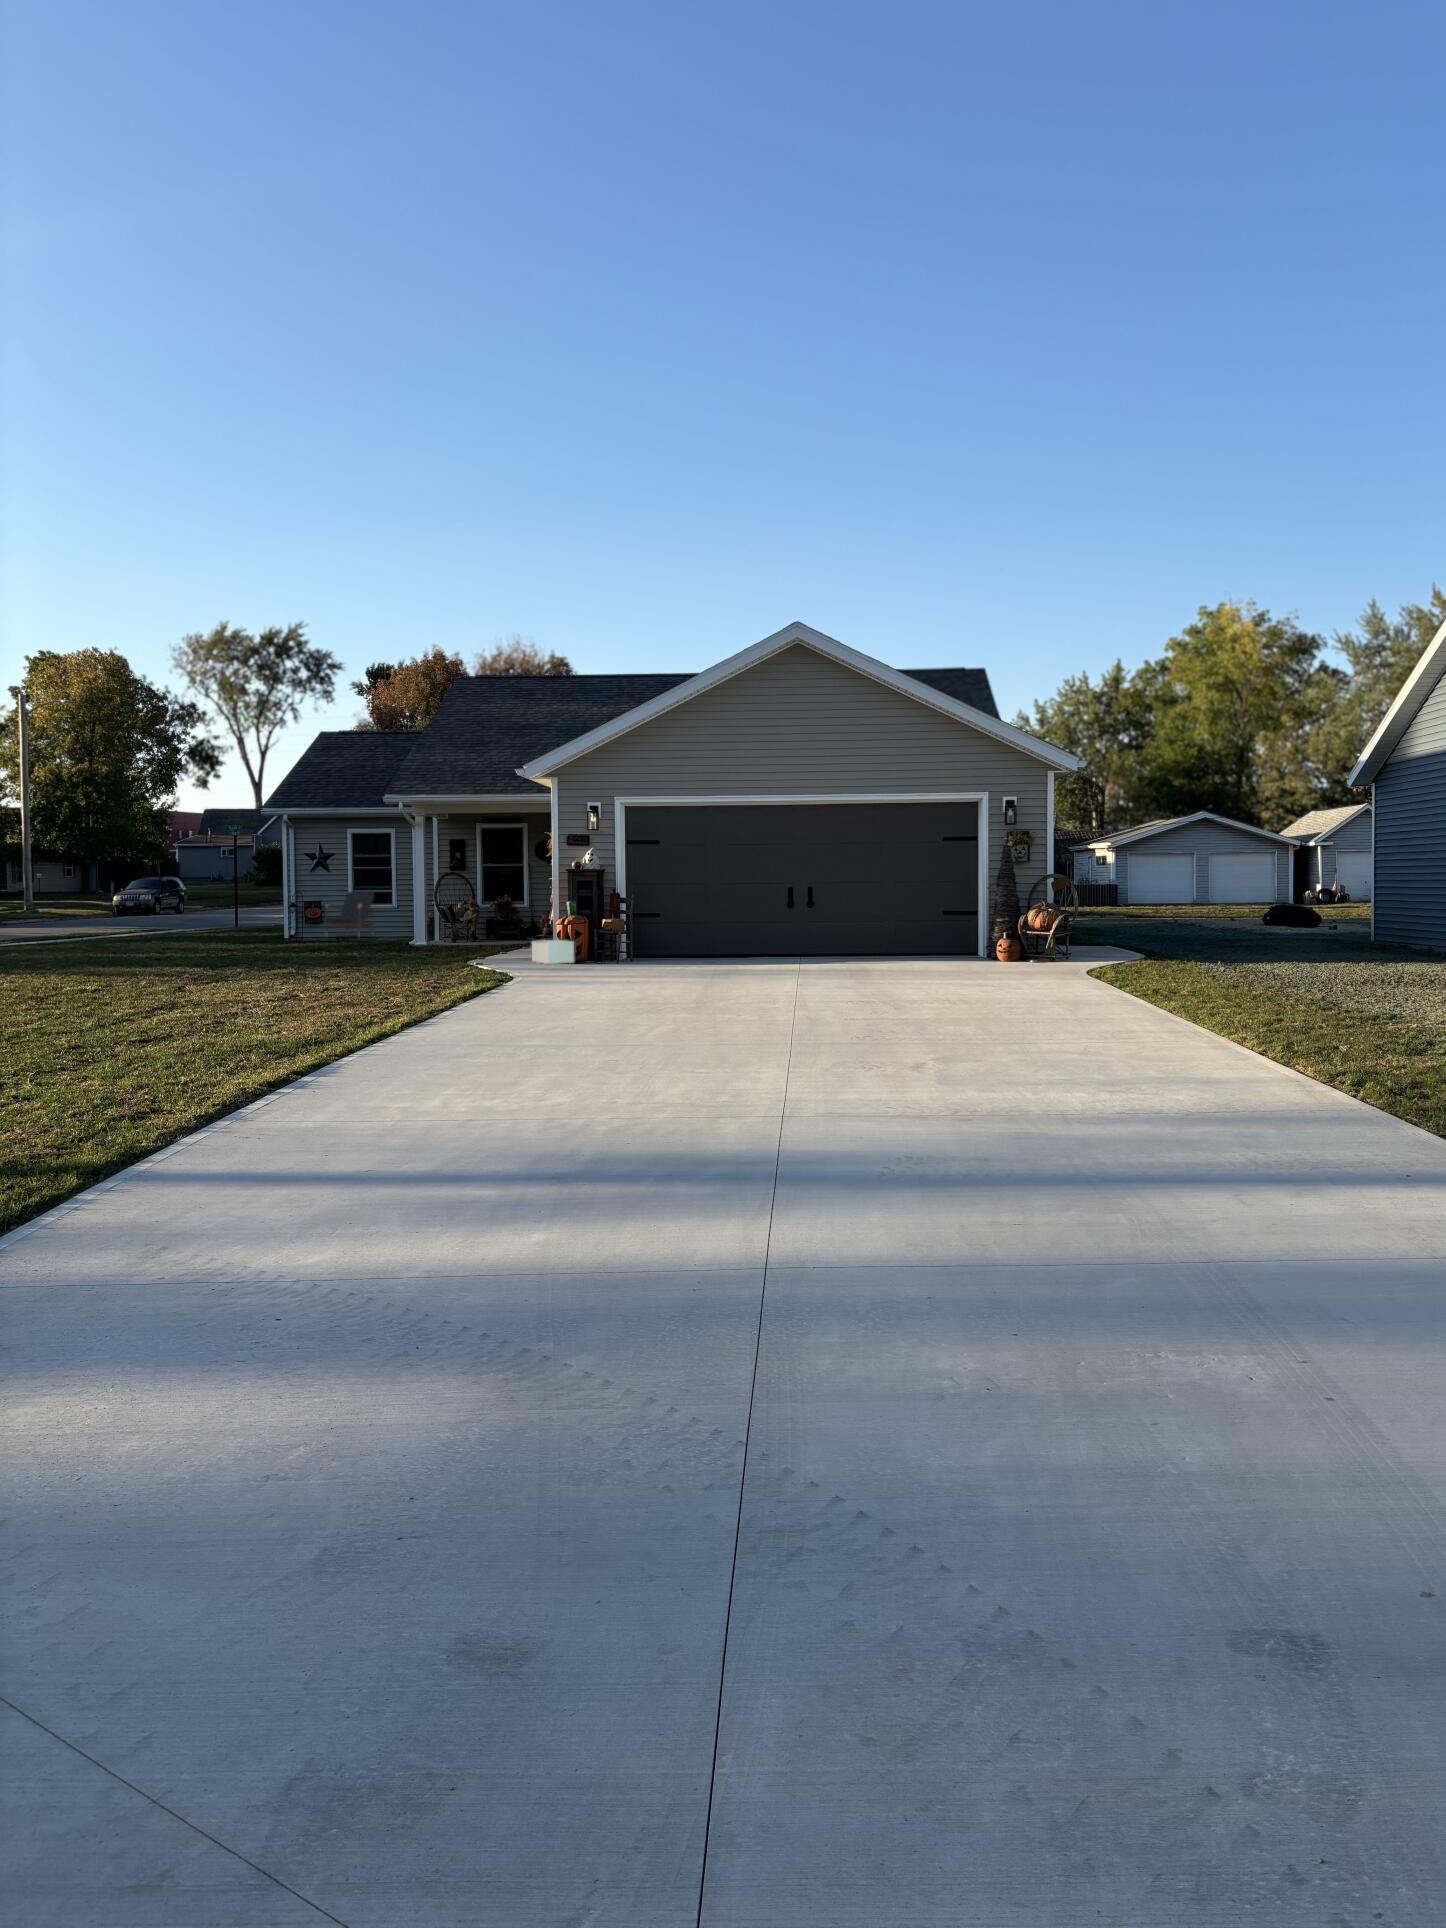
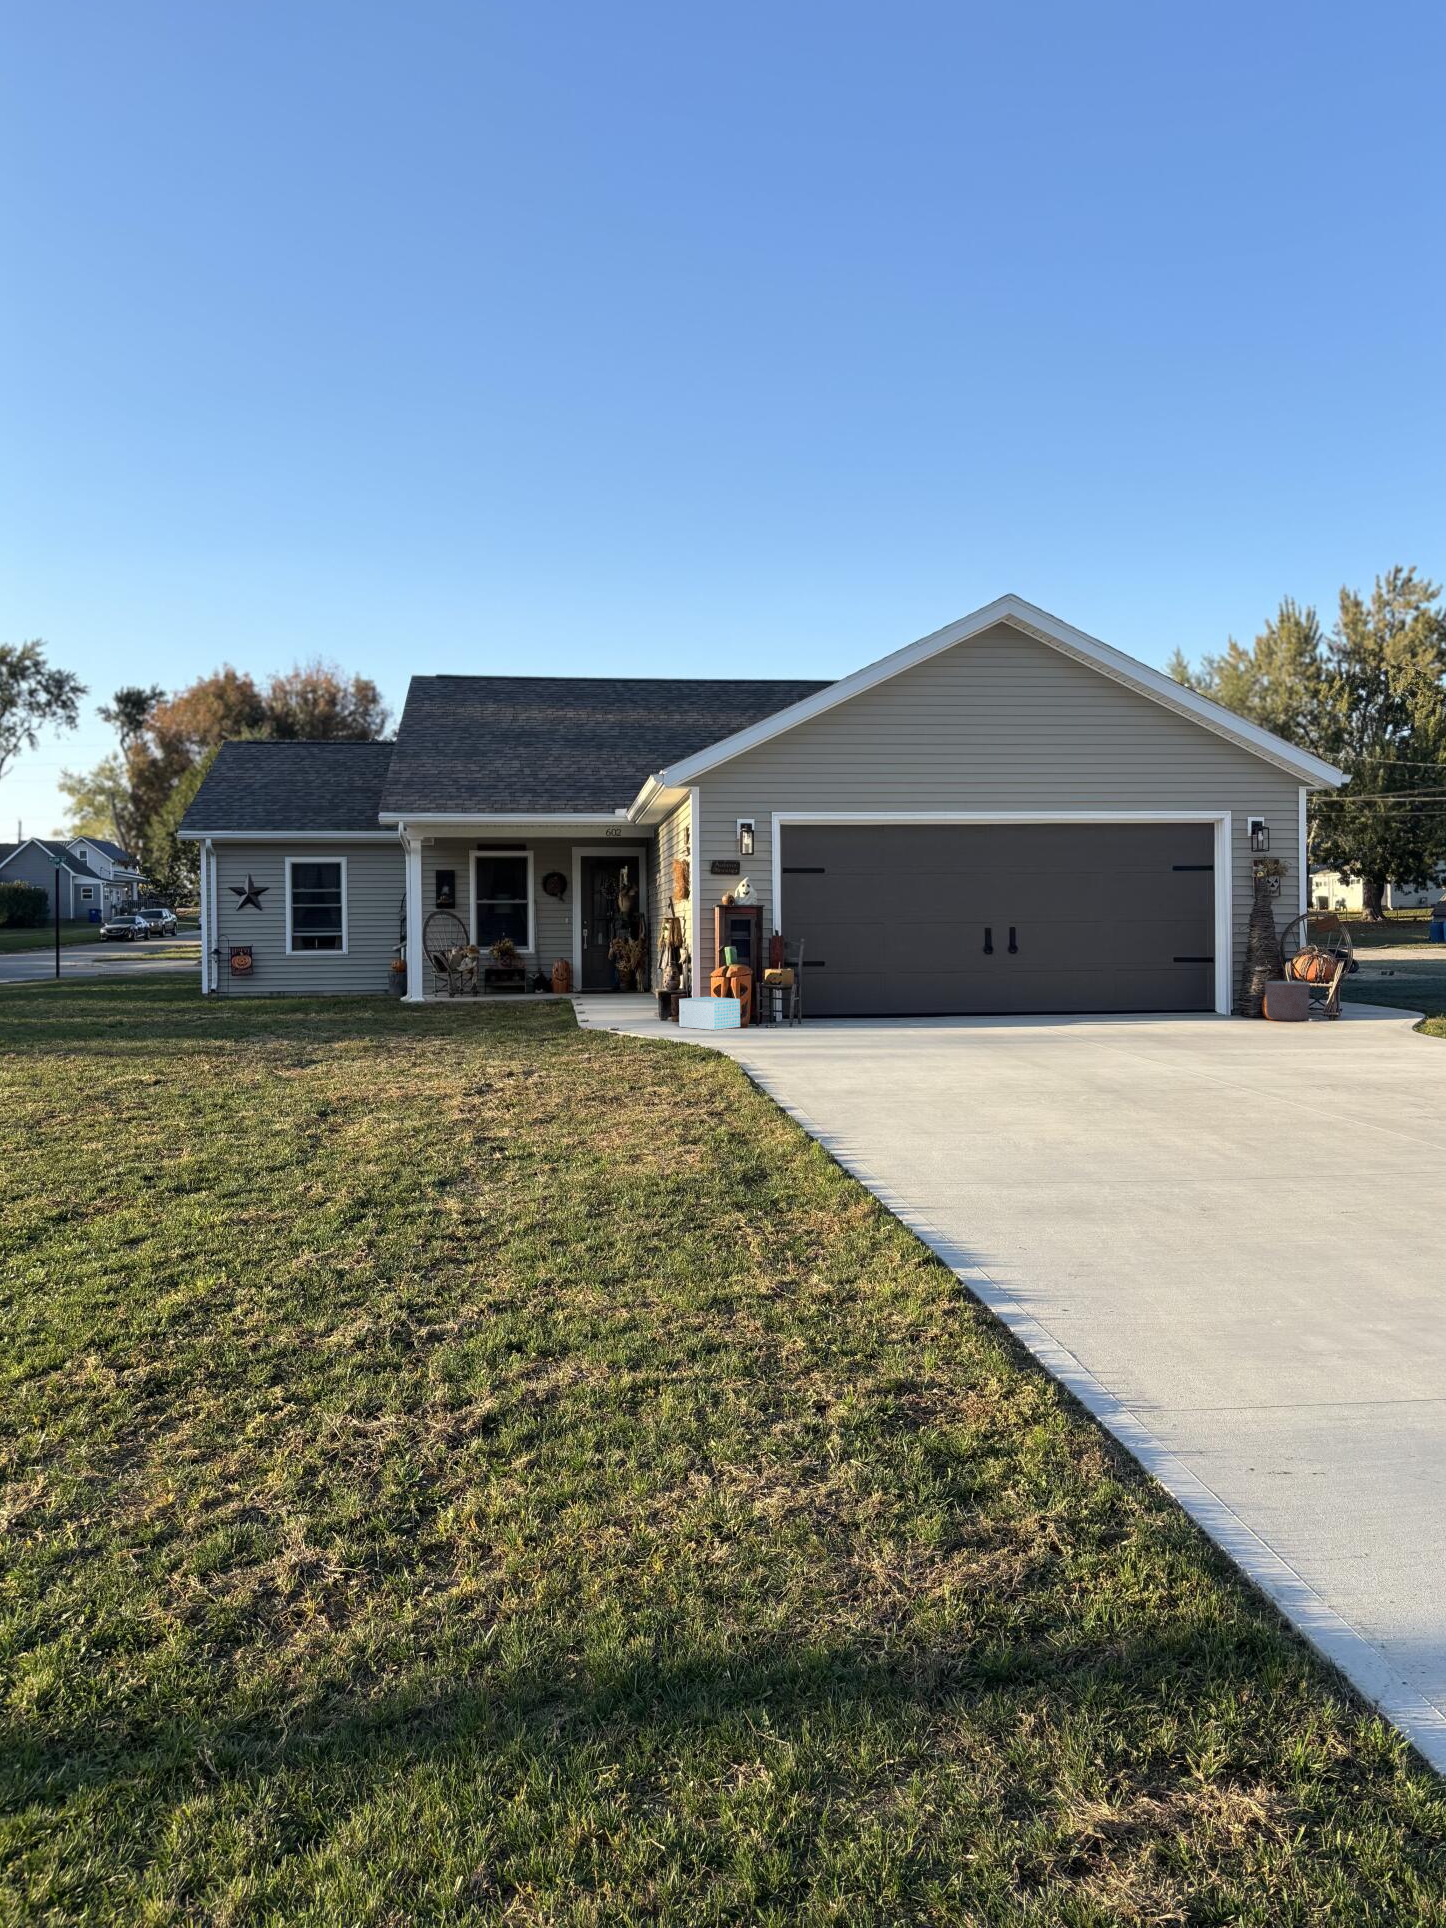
lounge chair: present [325,892,374,936] -> none [264,936,322,993]
planter: none [986,933,1021,965] -> present [1265,981,1310,1021]

